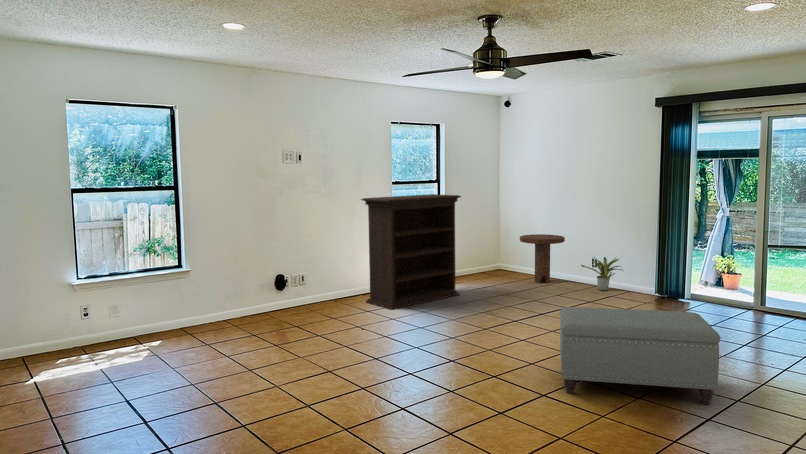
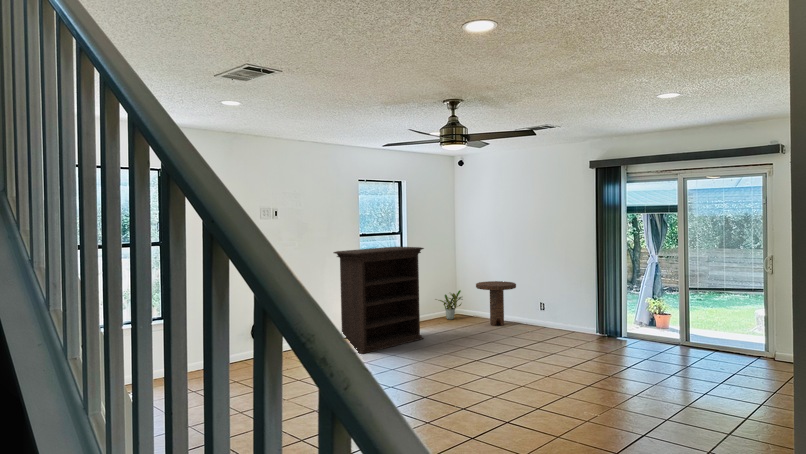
potted plant: present [581,257,623,291] -> present [439,290,461,320]
ottoman: present [560,307,720,404] -> none [519,346,652,425]

